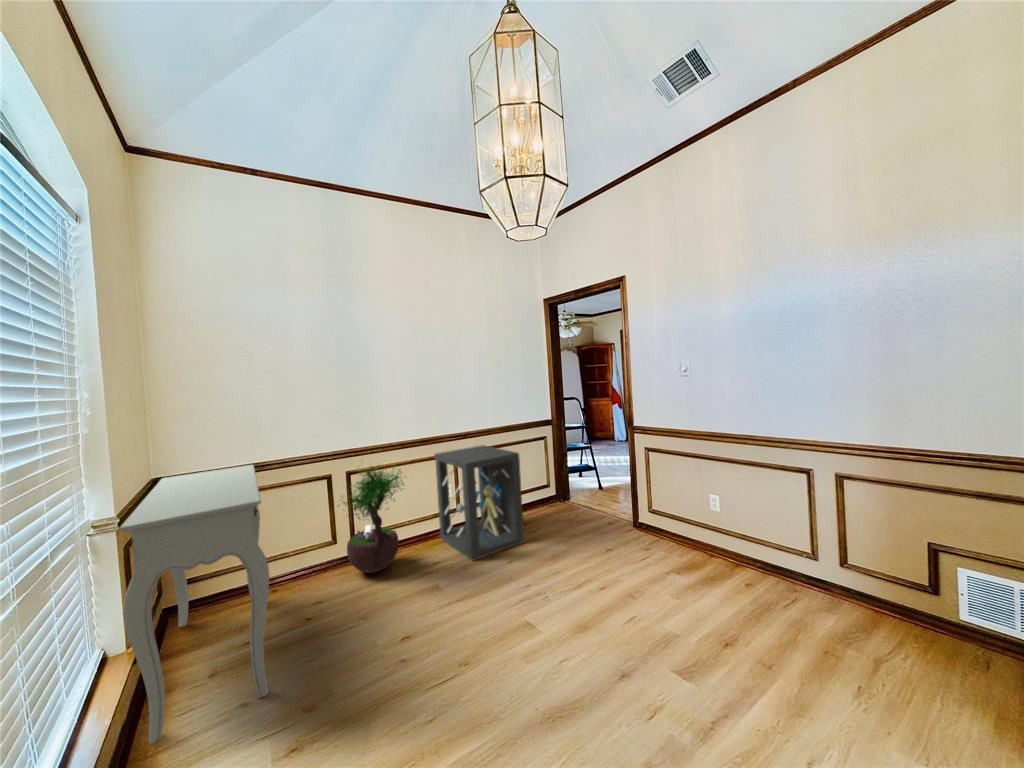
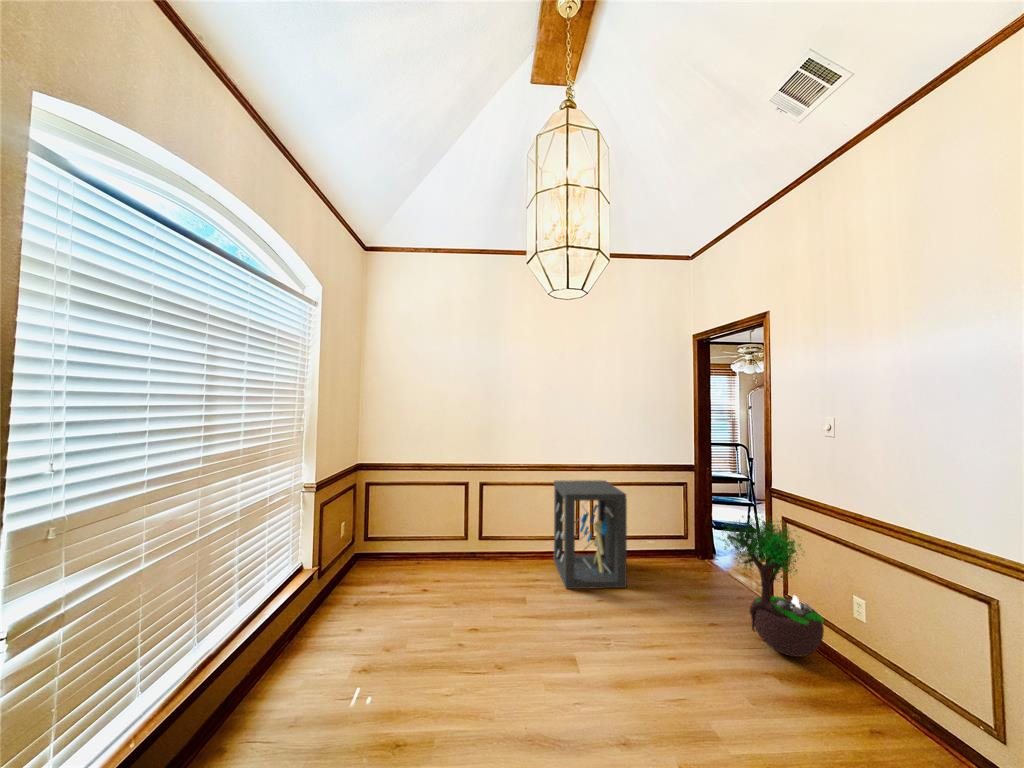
console table: present [119,465,270,744] -> none [304,465,411,631]
potted tree: present [340,466,404,573] -> present [722,516,824,656]

